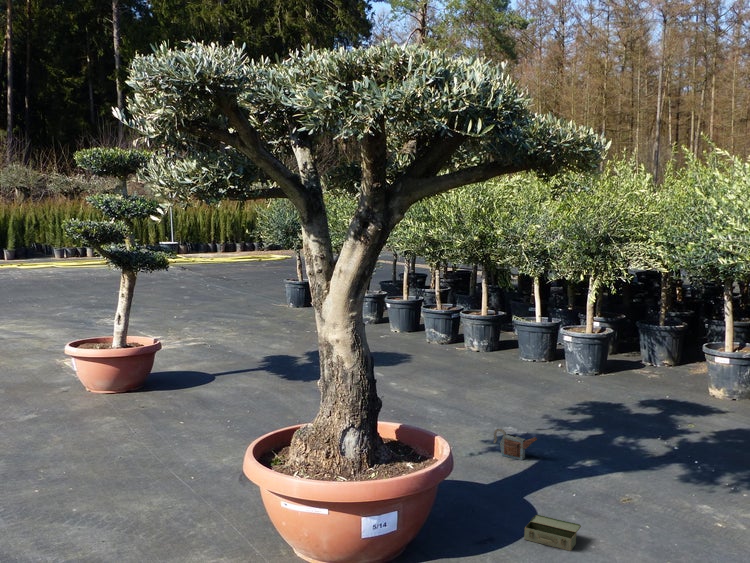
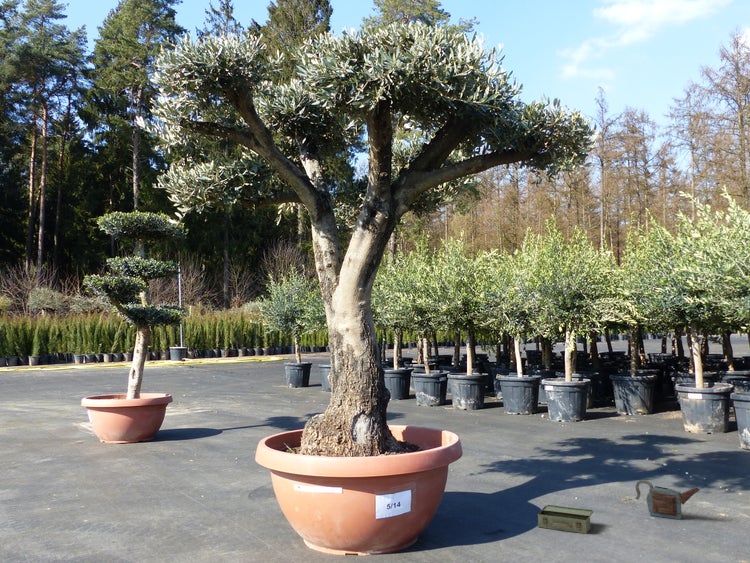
watering can: present [493,429,537,460] -> present [636,480,700,519]

